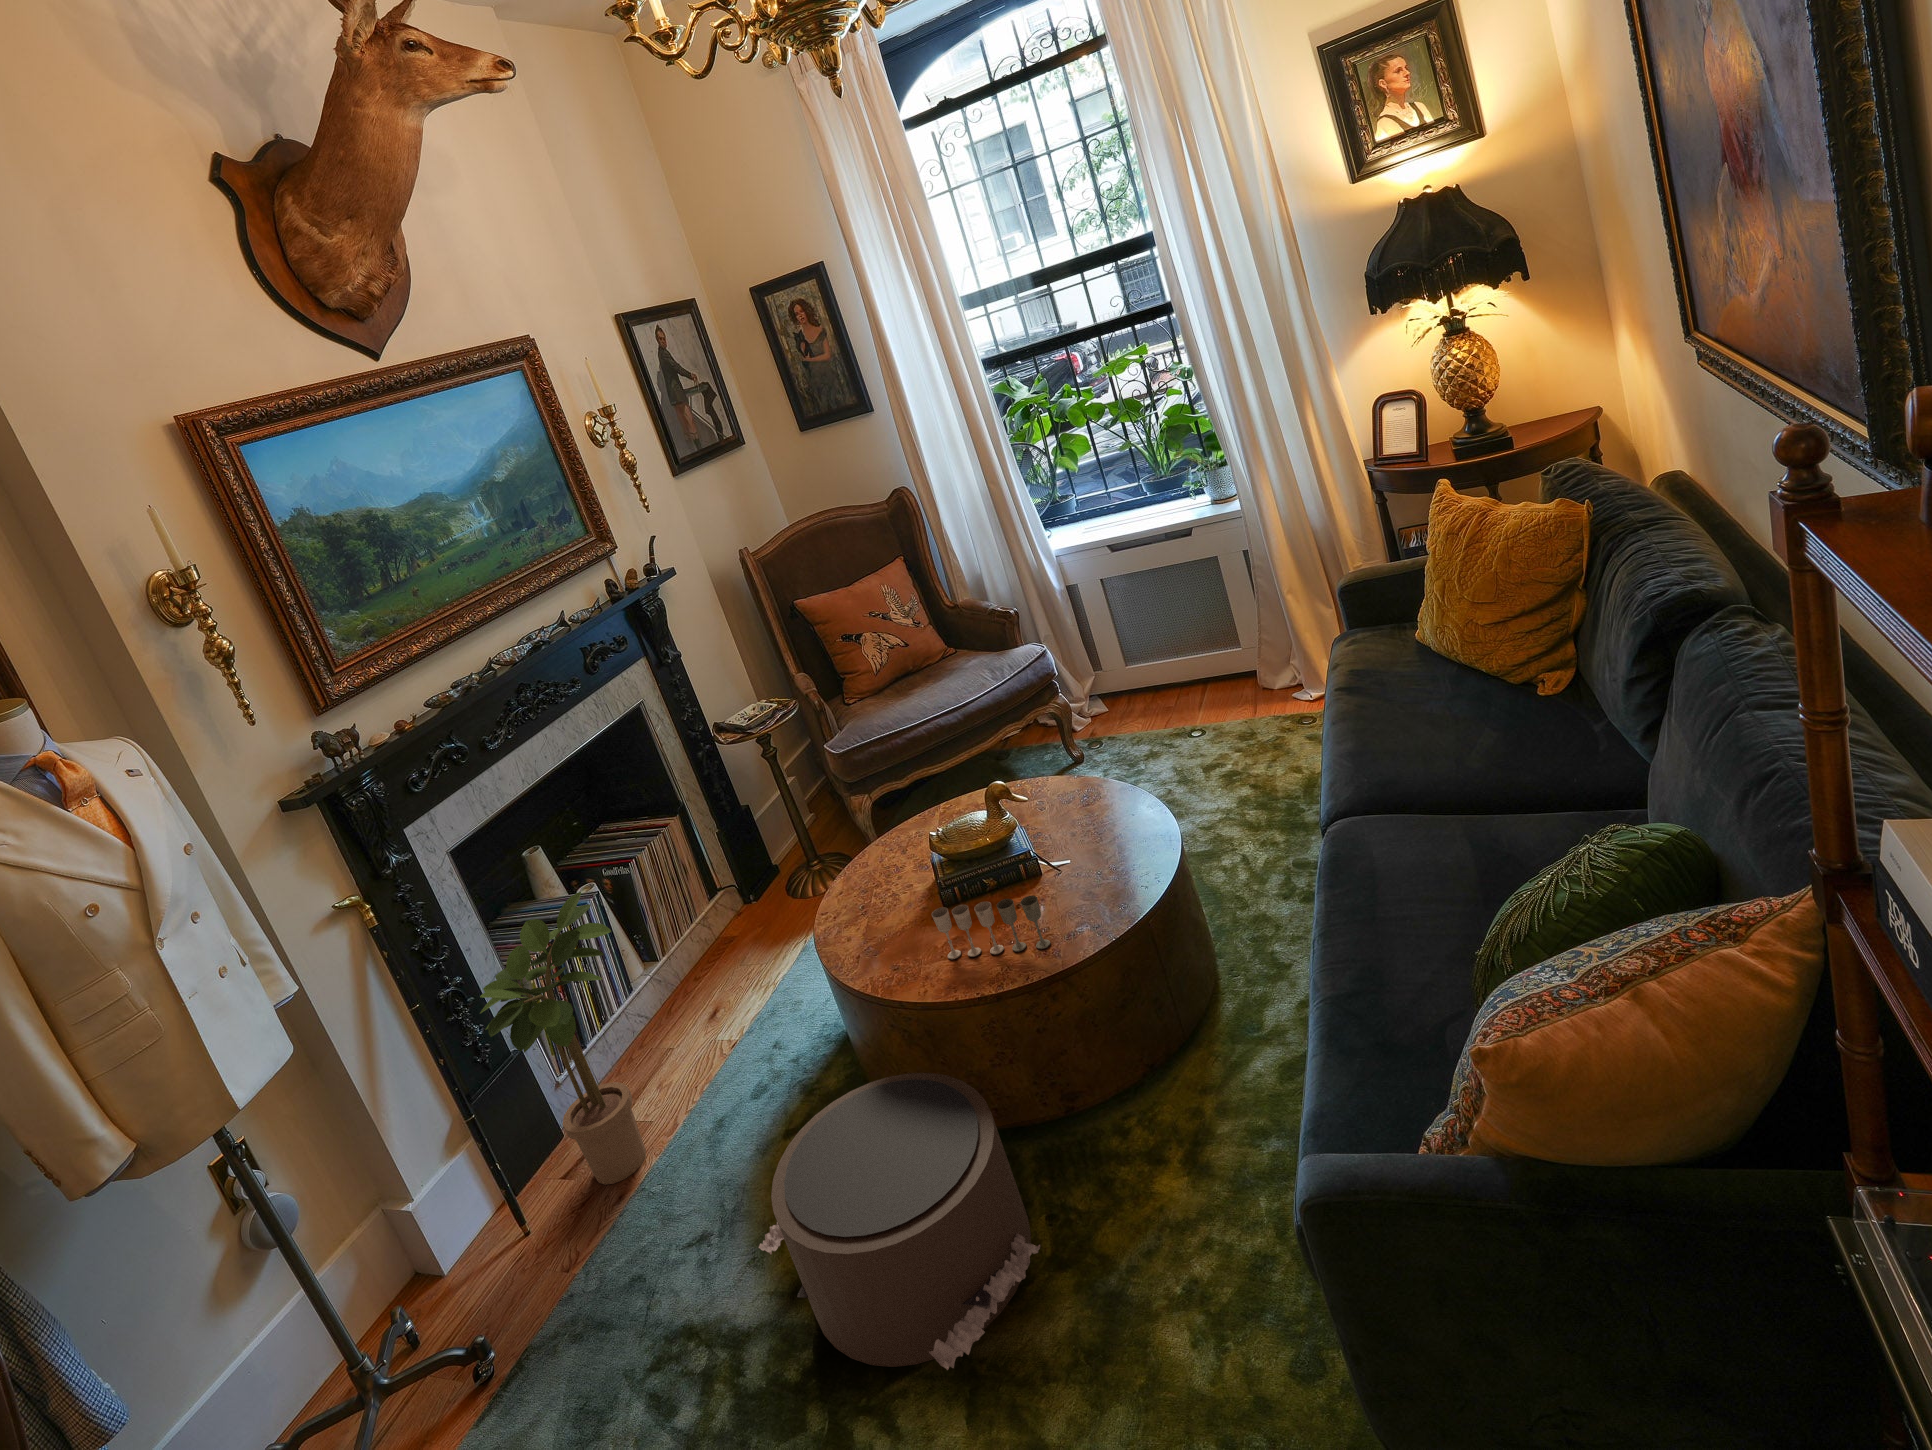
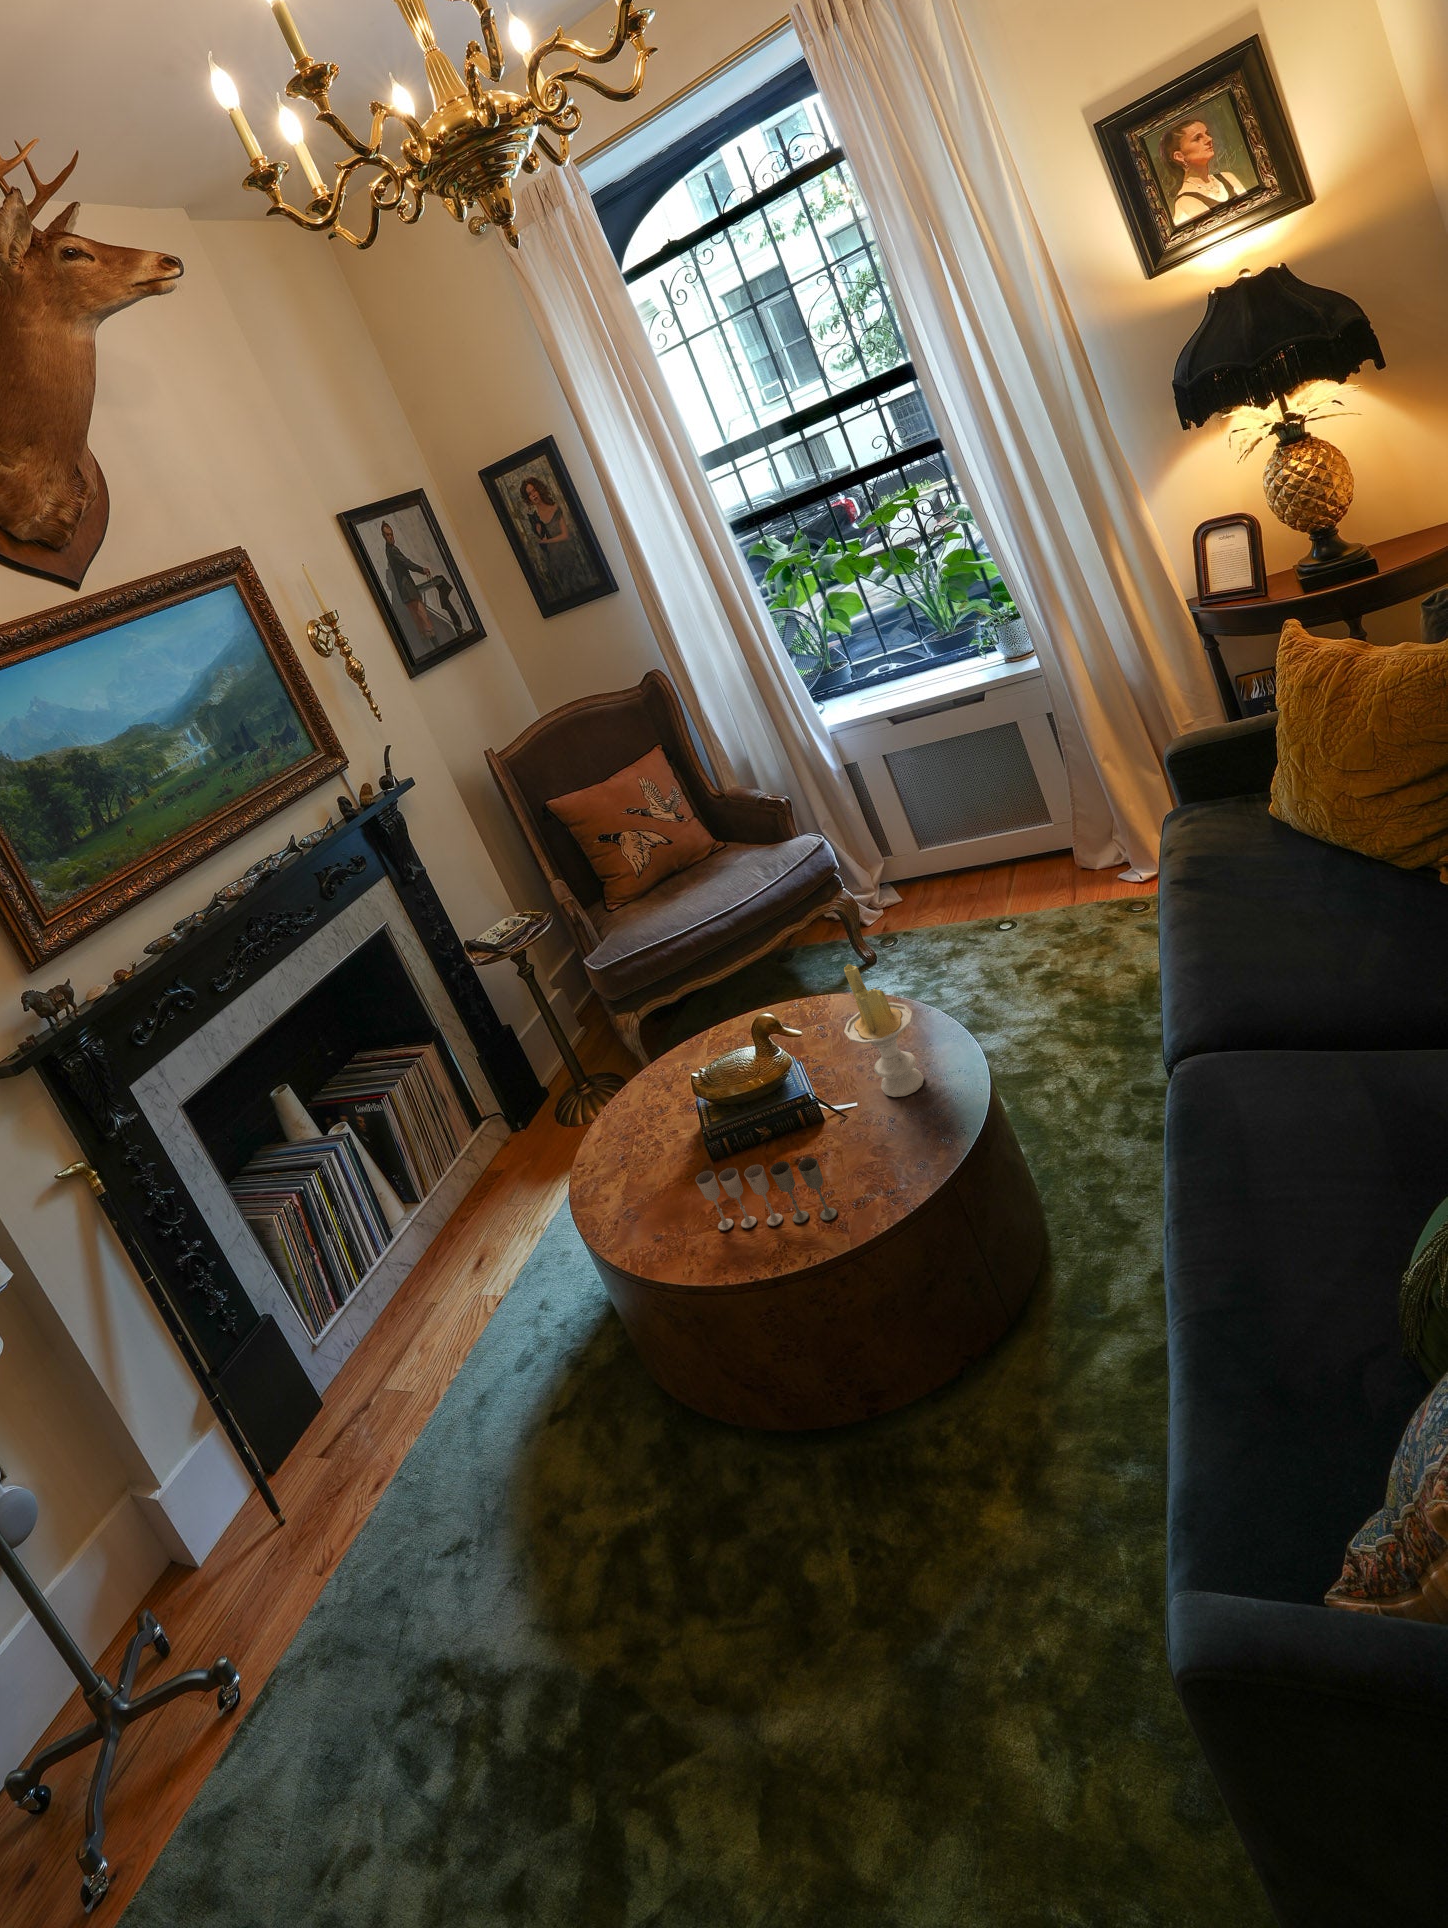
candle: none [1063,739,1126,855] -> present [844,964,924,1097]
potted plant: present [480,892,646,1185] -> none [211,1149,408,1469]
pouf: present [759,1073,1040,1370] -> none [519,1367,843,1764]

